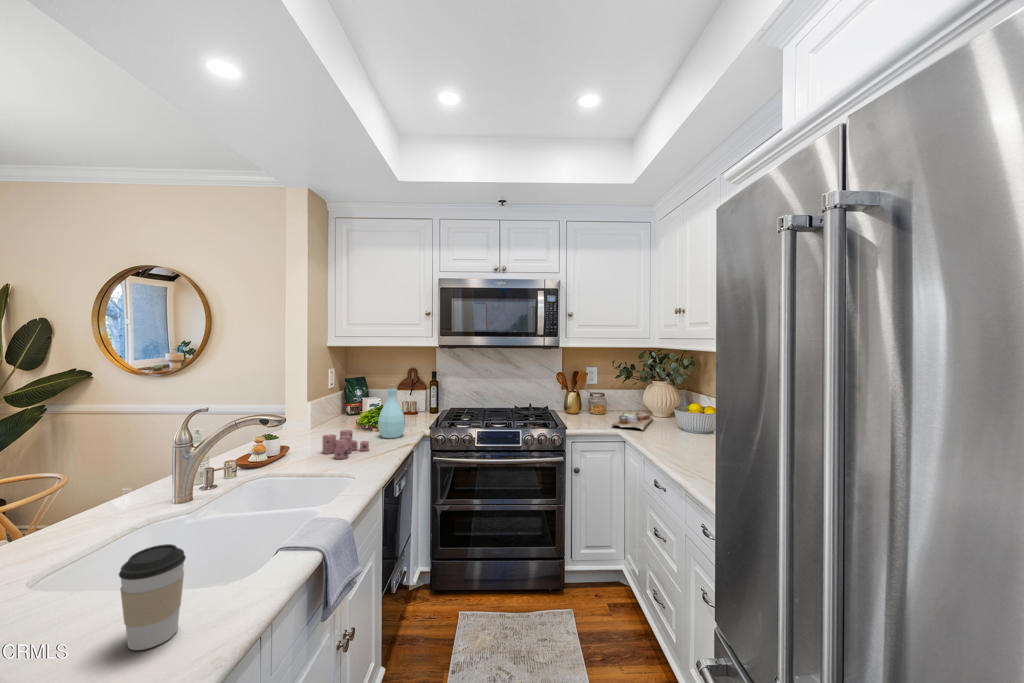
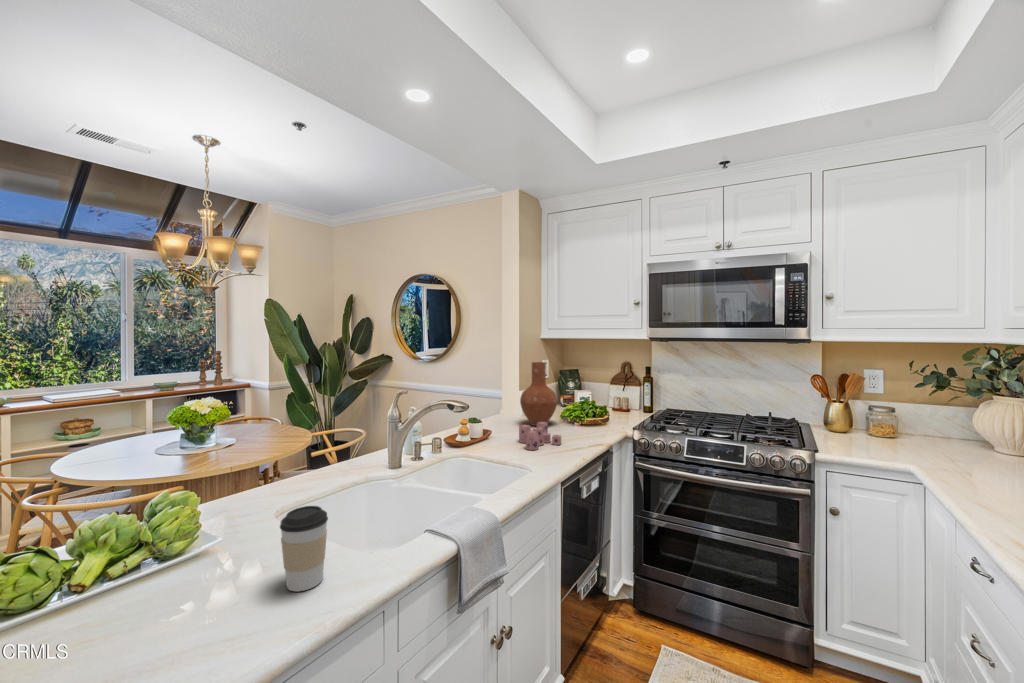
vase: none [312,370,354,436] -> present [520,362,557,426]
bottle: present [378,384,405,438] -> none [577,379,604,435]
cutting board: present [612,412,653,430] -> none [898,439,993,472]

